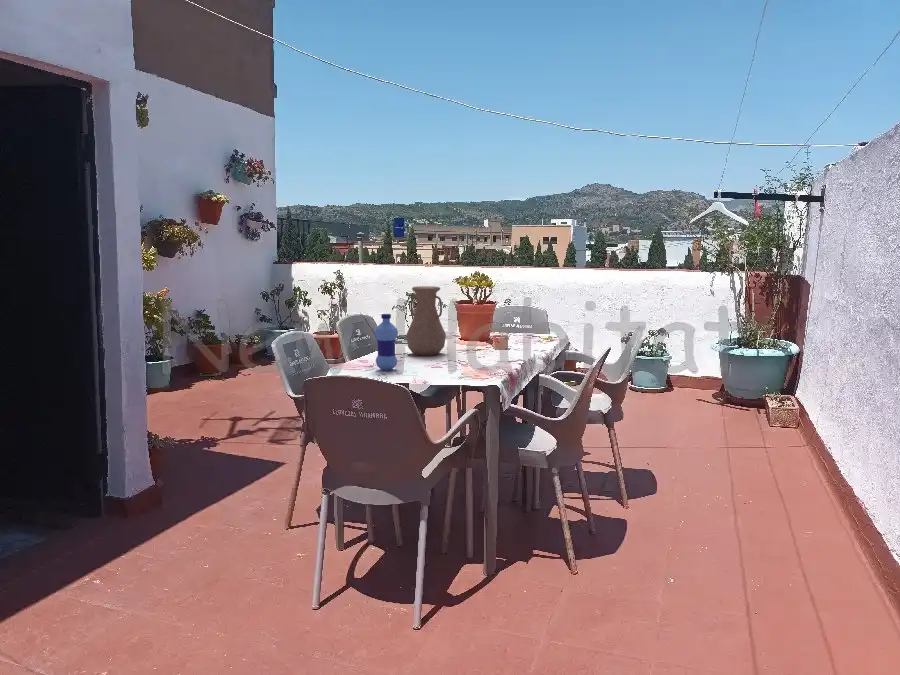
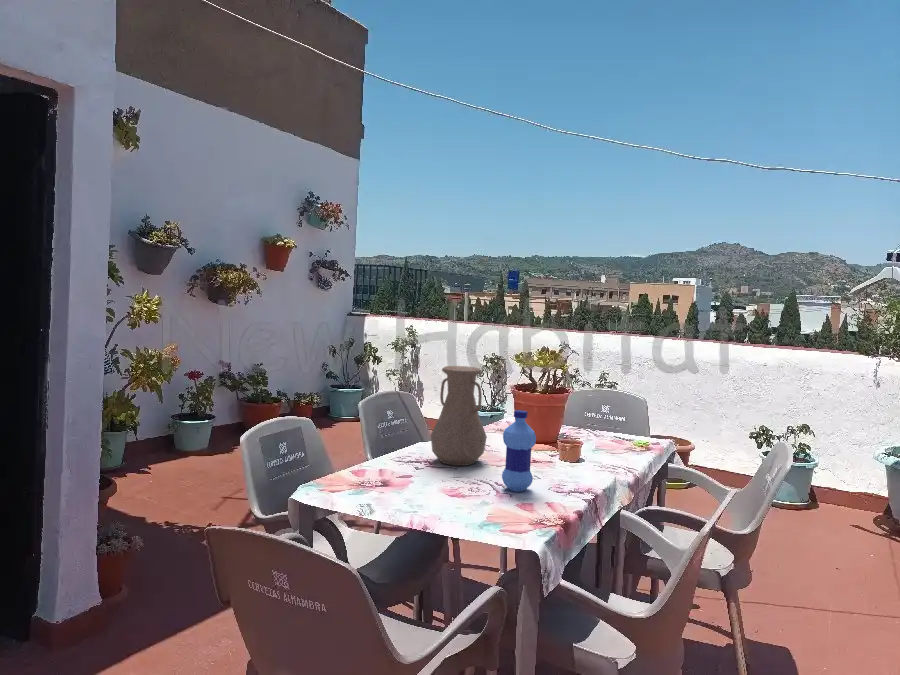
water bottle: present [375,314,398,371] -> present [502,410,536,492]

